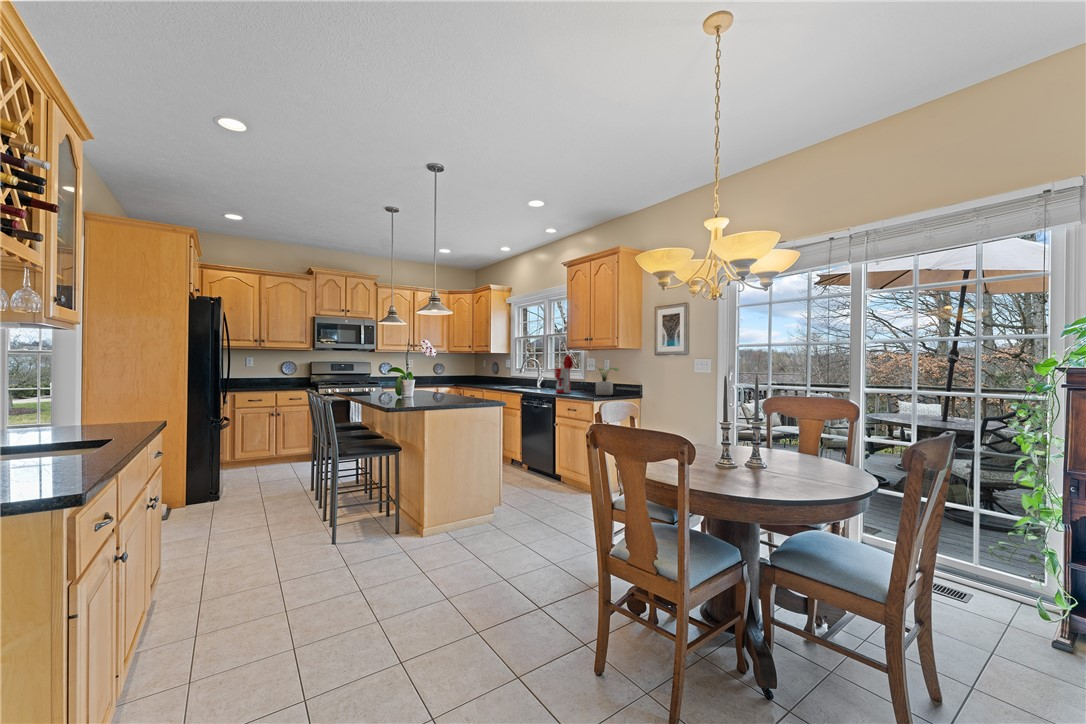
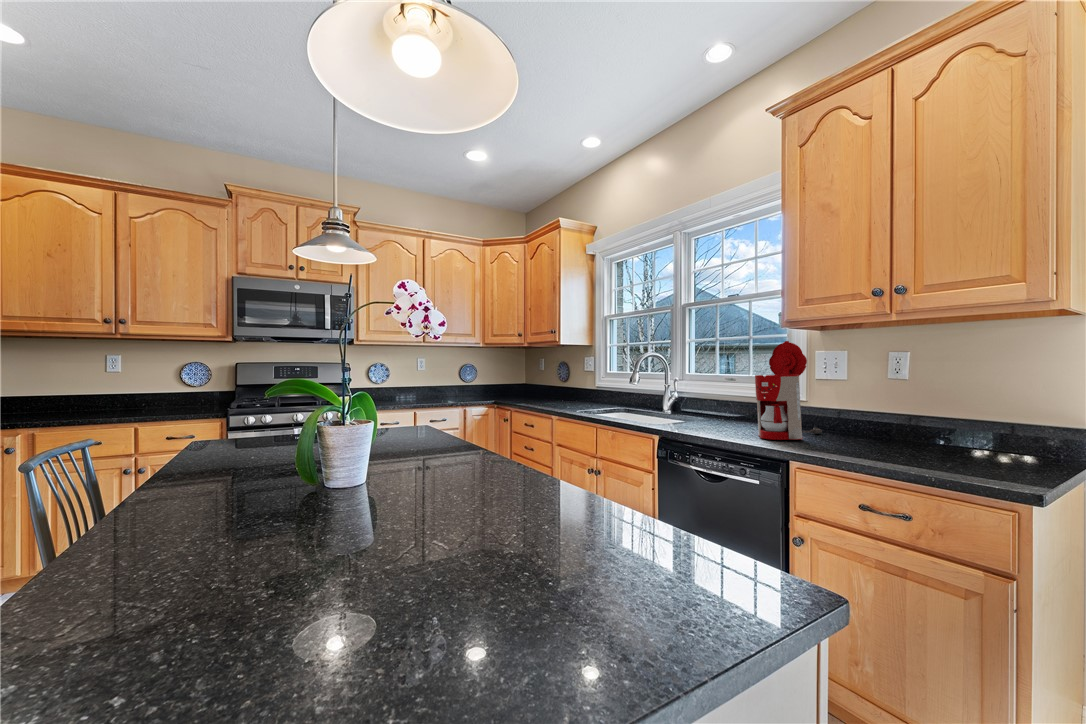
potted plant: present [596,368,618,395] -> none [876,367,1017,459]

